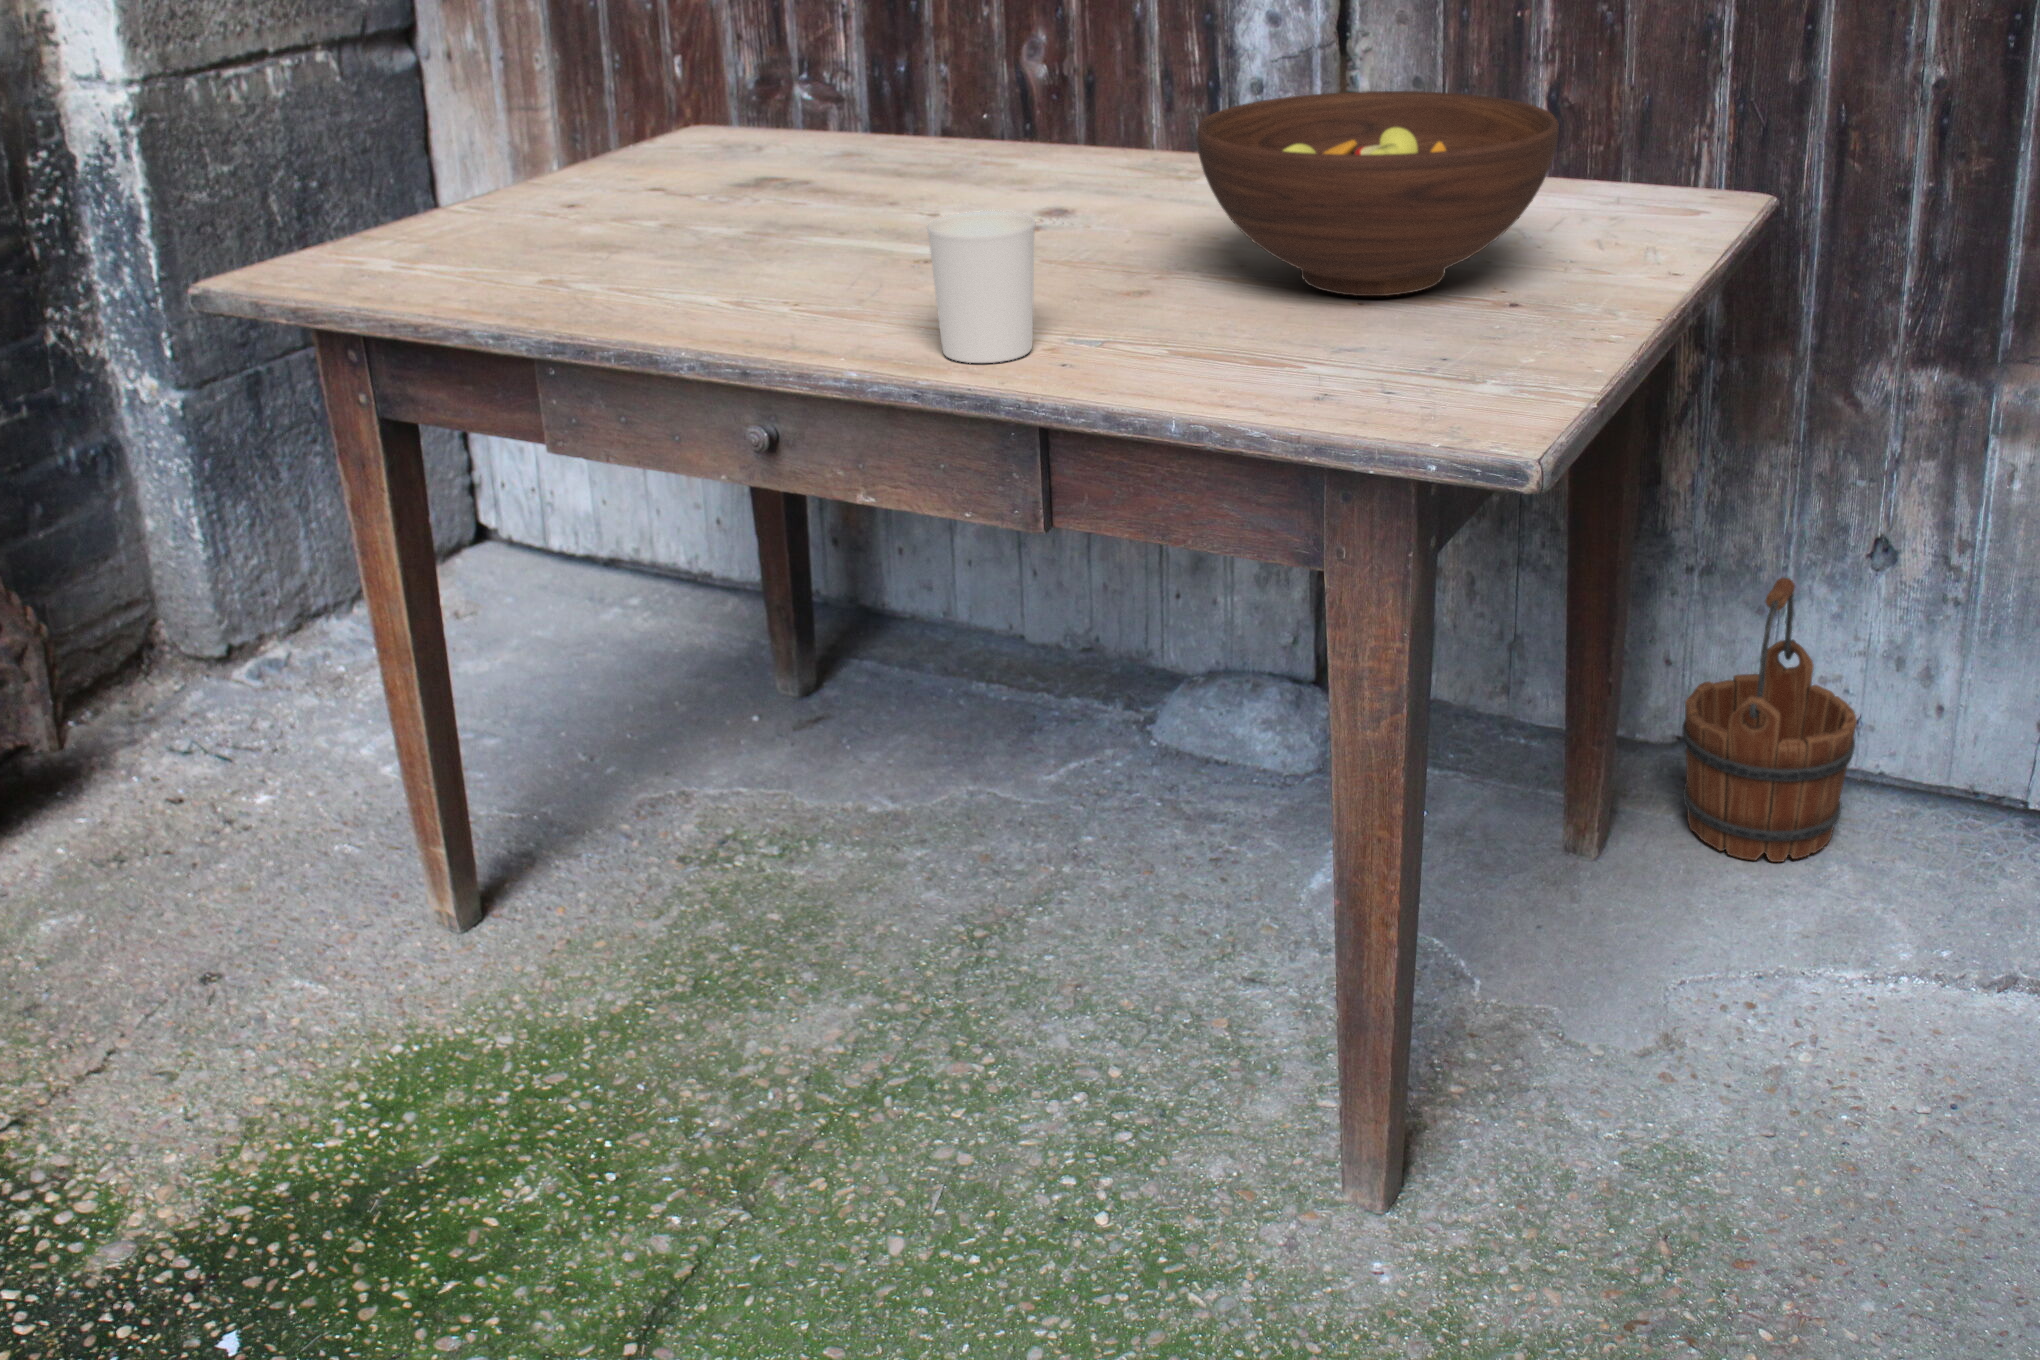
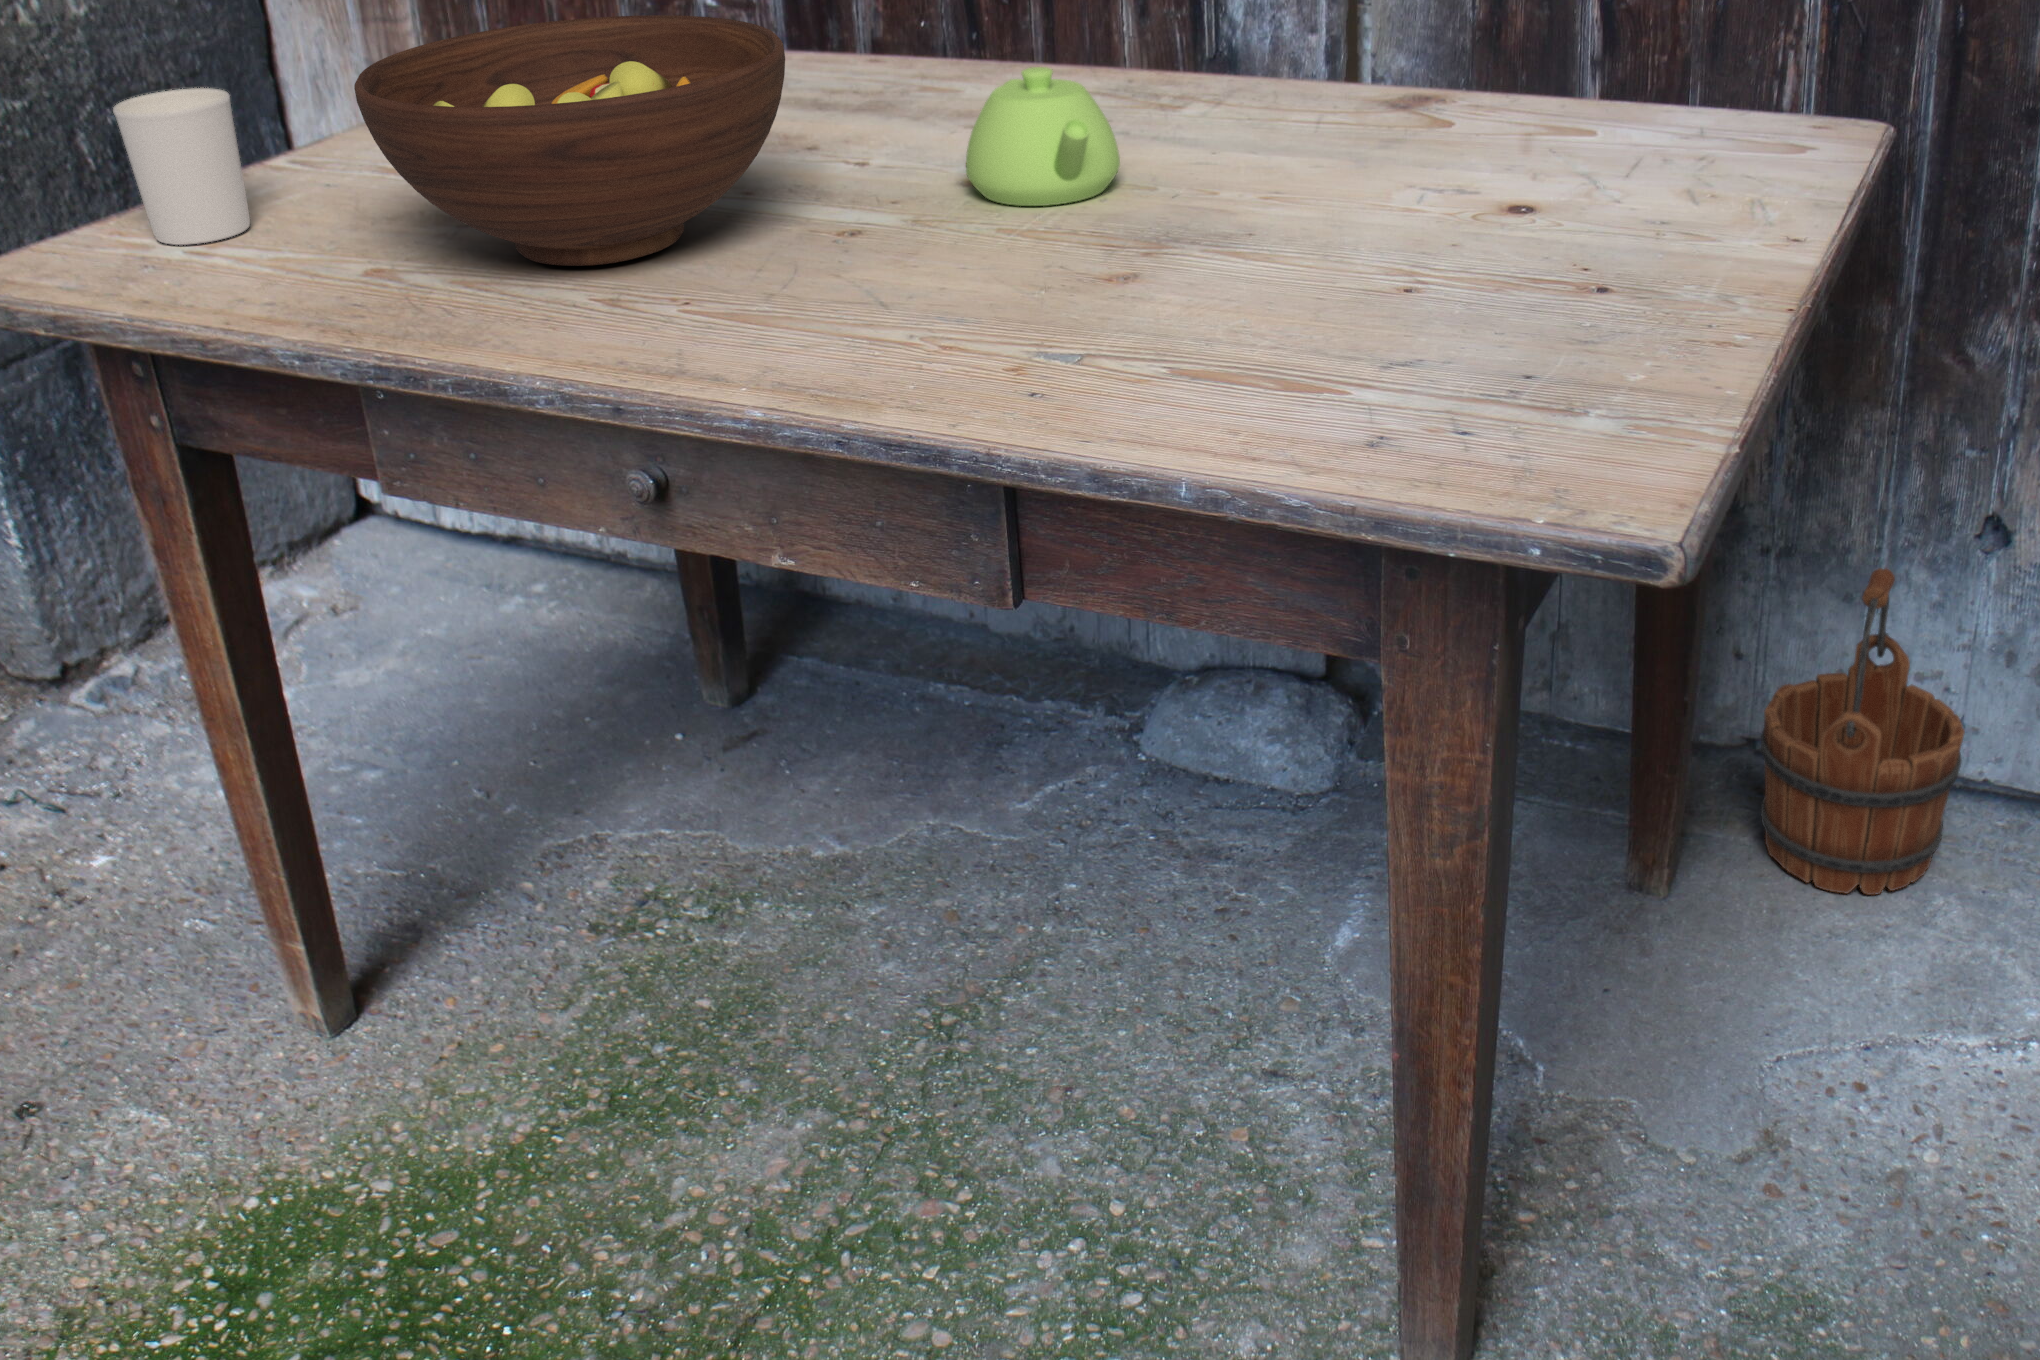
fruit bowl: present [1196,91,1559,296] -> present [354,15,785,266]
teapot: none [1016,134,1140,243] -> present [966,67,1120,206]
candle holder: present [927,211,1035,363] -> present [113,88,250,245]

